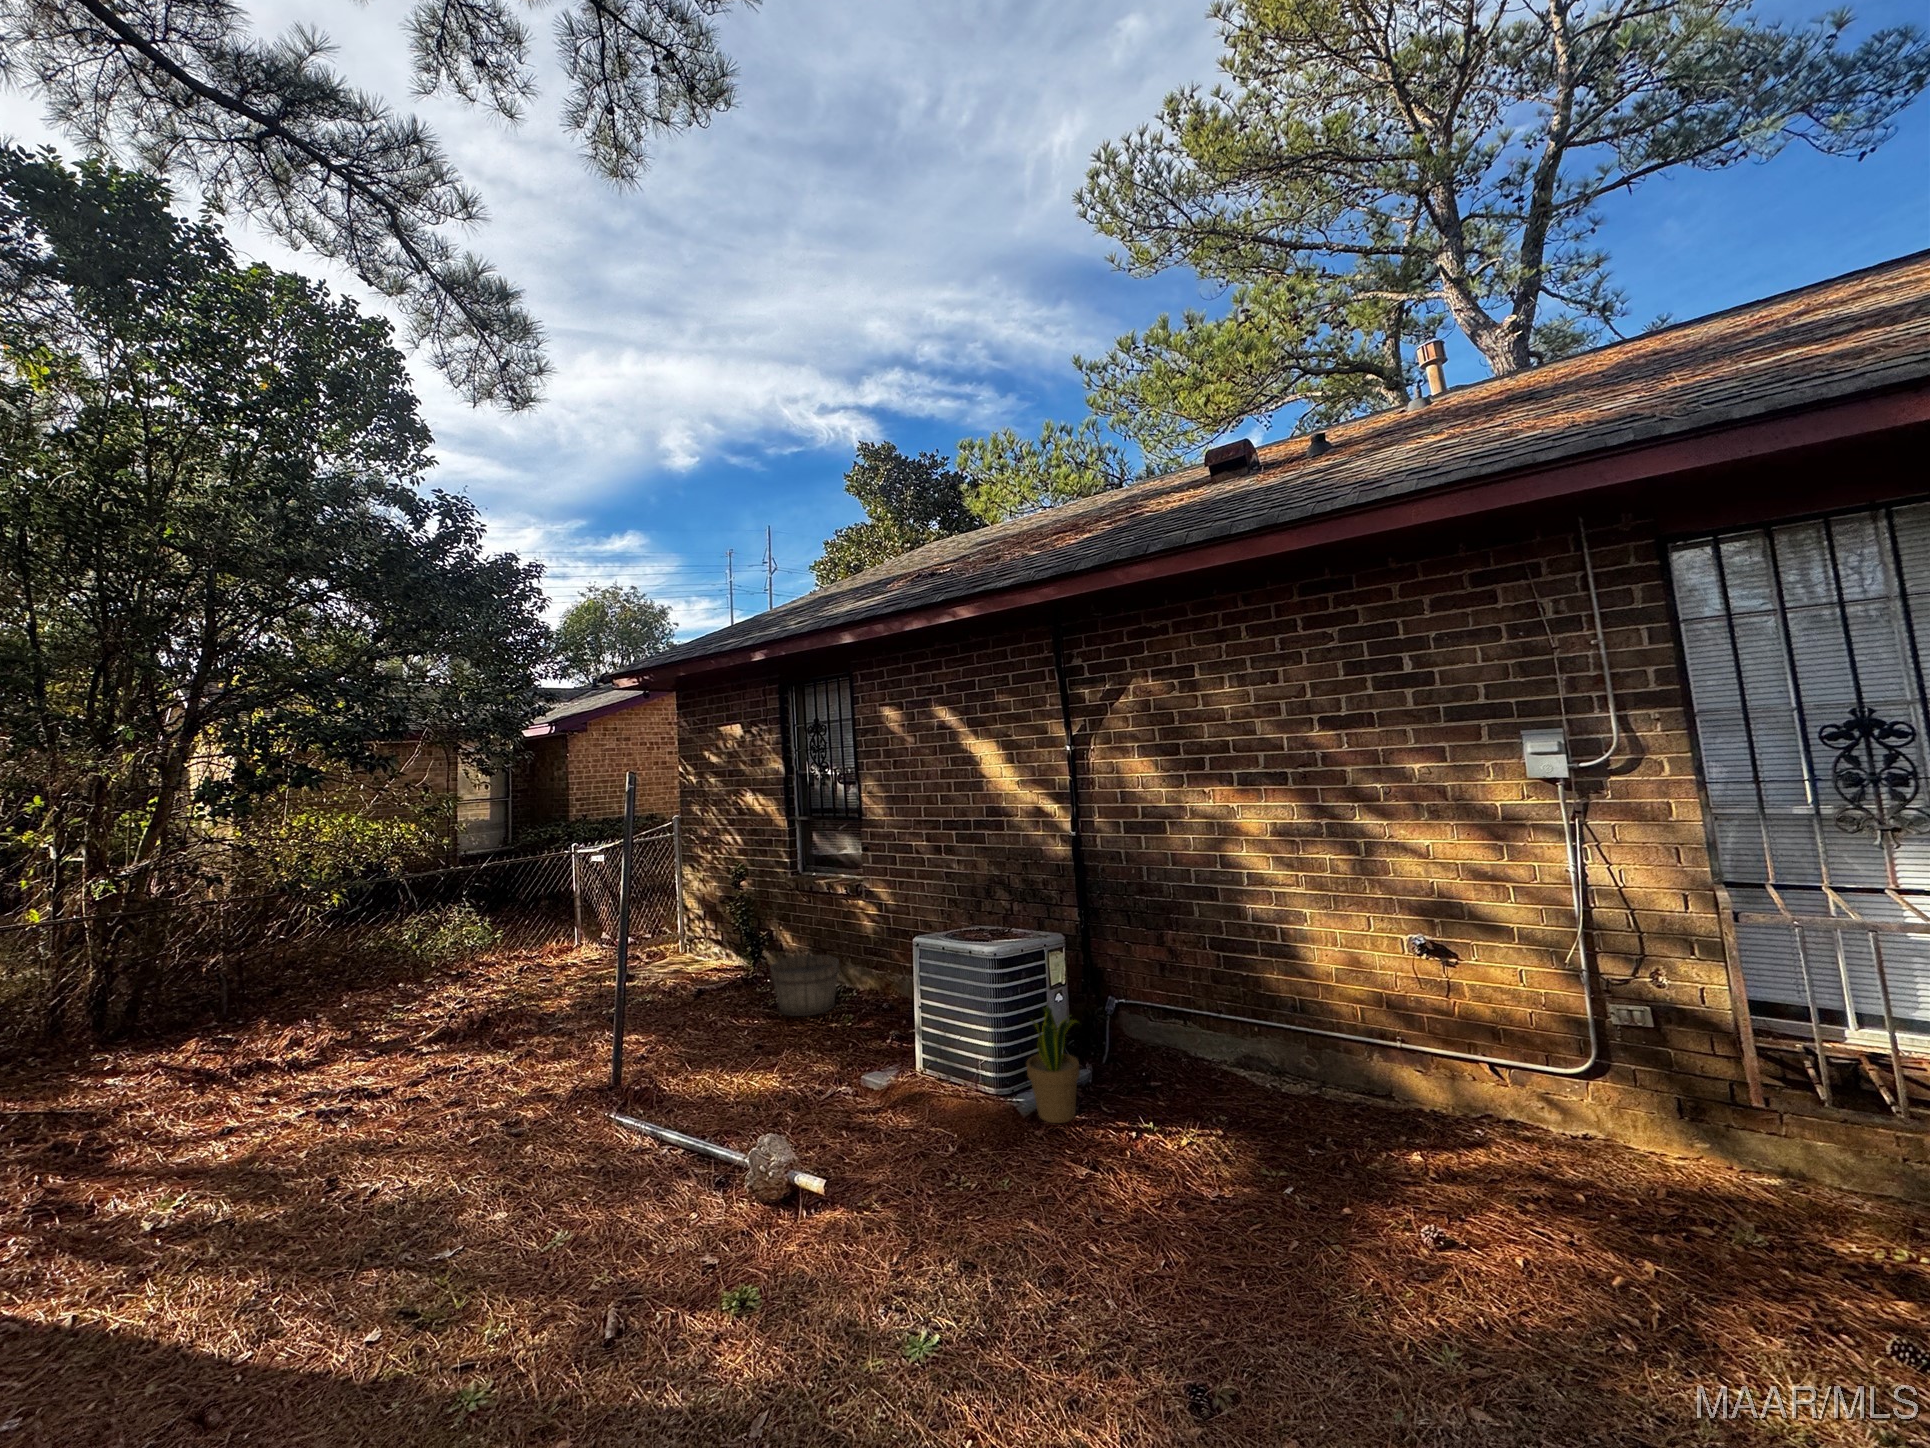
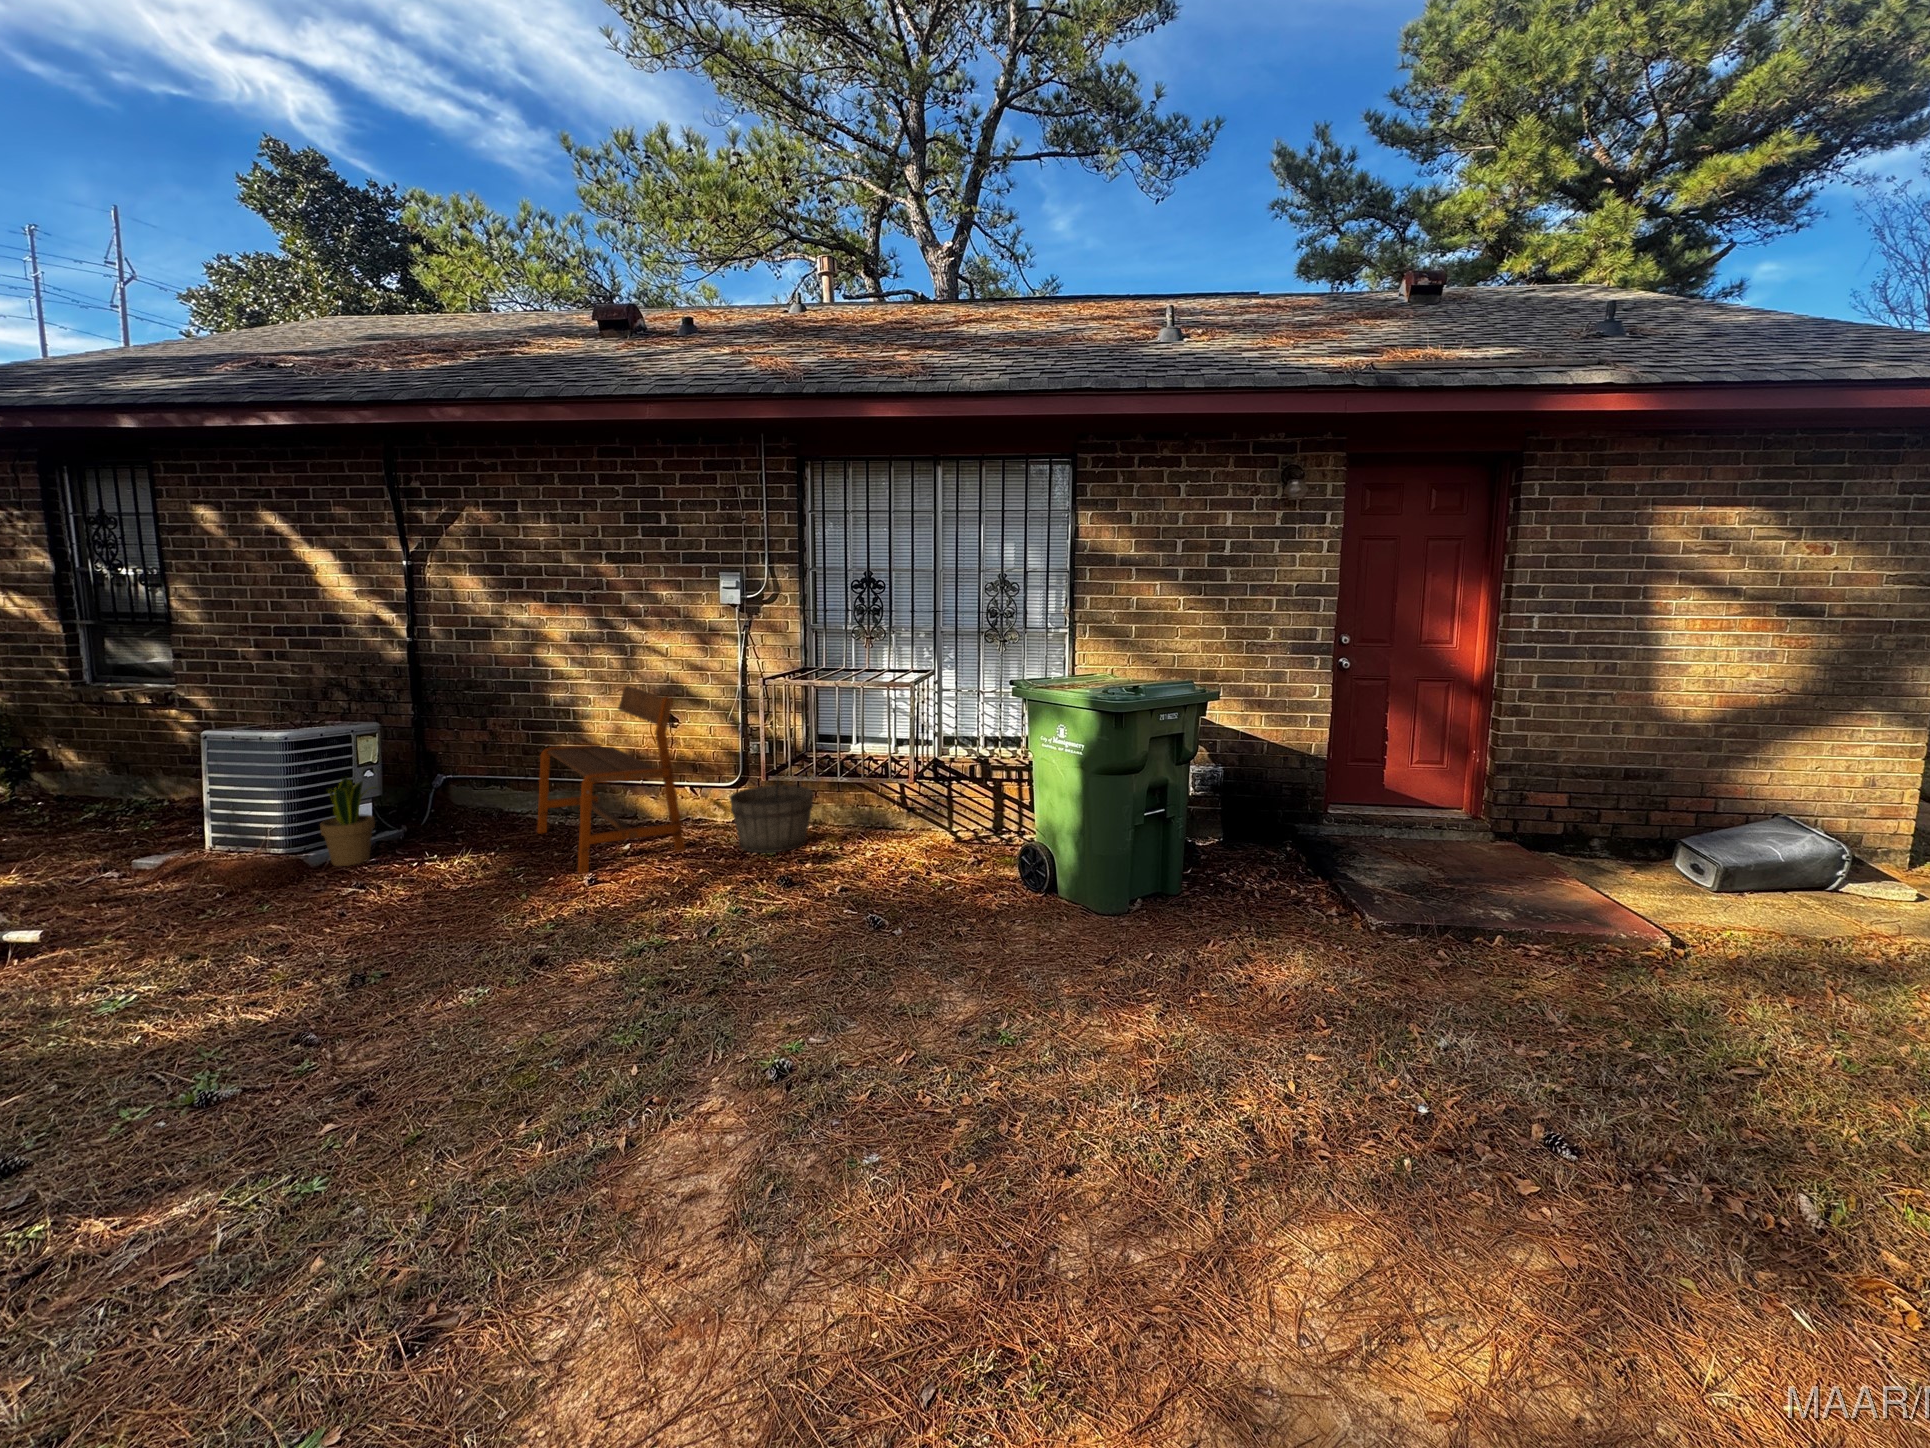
bench: none [1252,891,1548,1220] -> present [537,686,685,874]
wooden bucket: present [770,953,840,1016] -> present [730,776,814,852]

